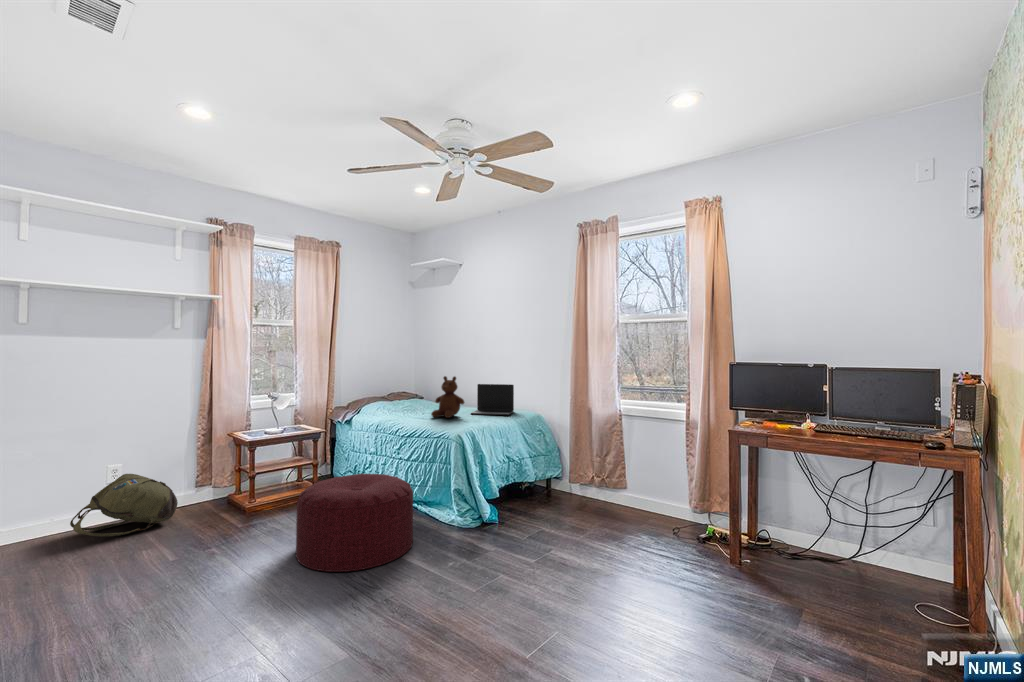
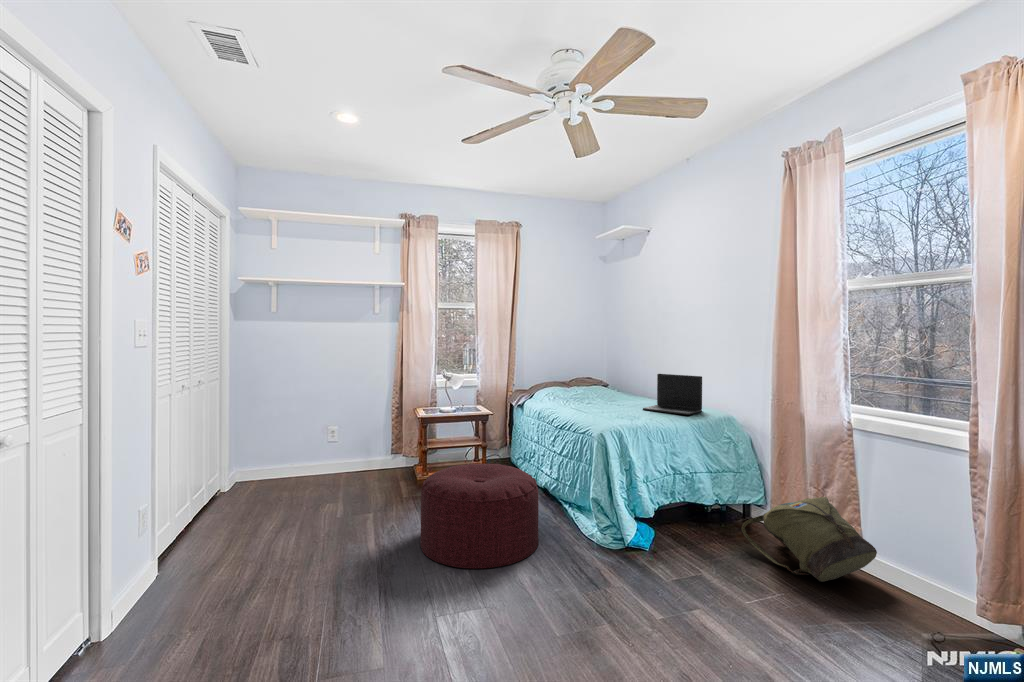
teddy bear: present [431,376,464,418] -> none [592,363,632,412]
backpack: present [70,474,178,536] -> present [742,497,877,582]

